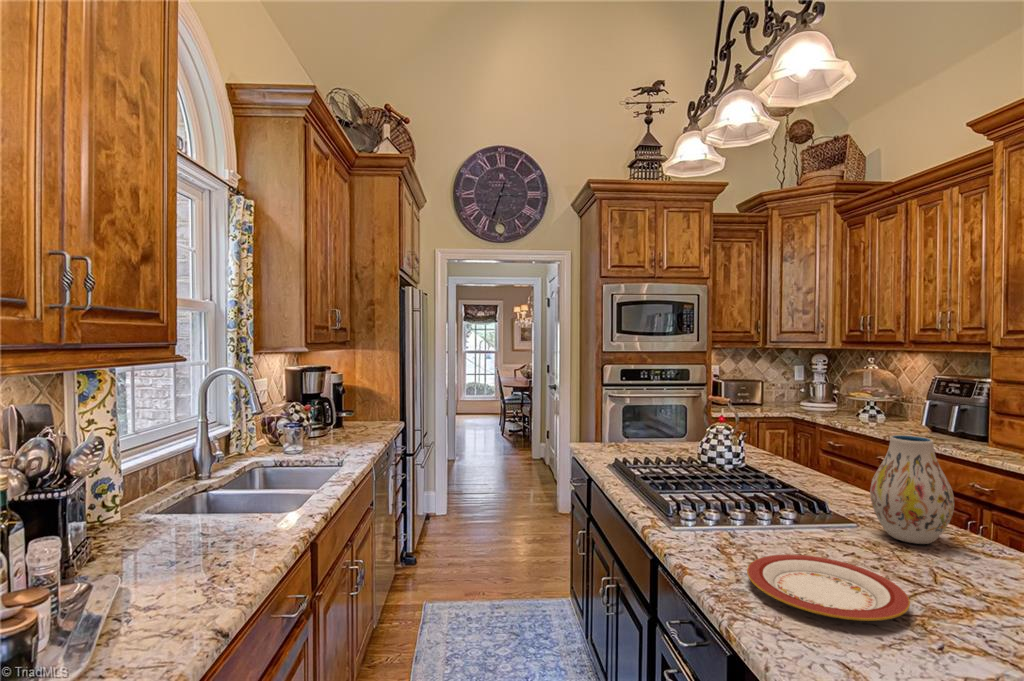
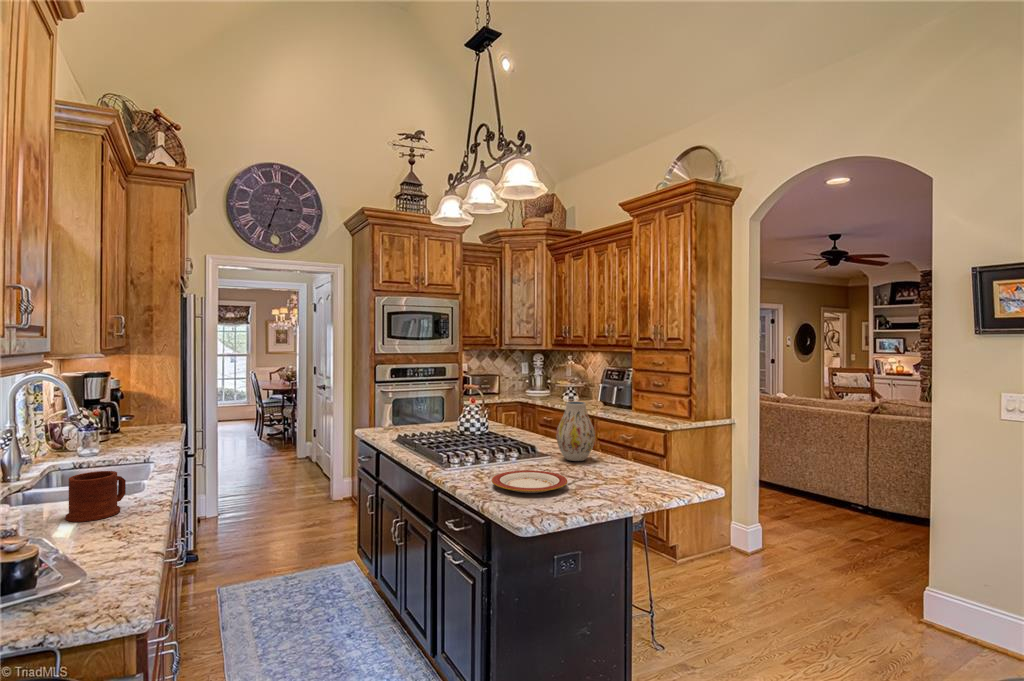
mug: none [197,483,265,546] -> present [66,471,126,522]

